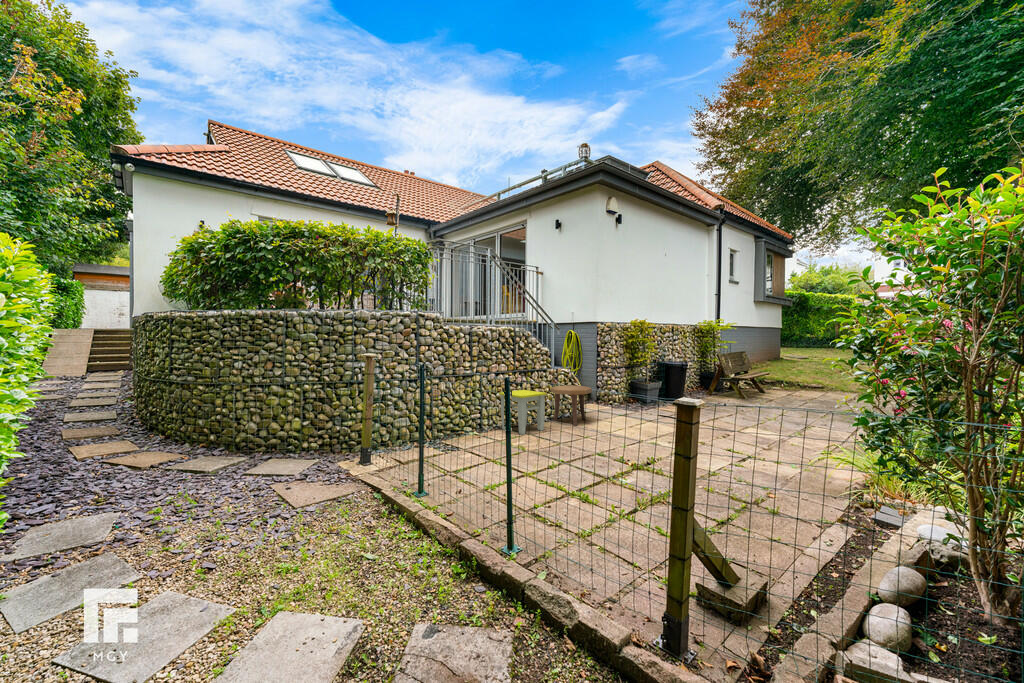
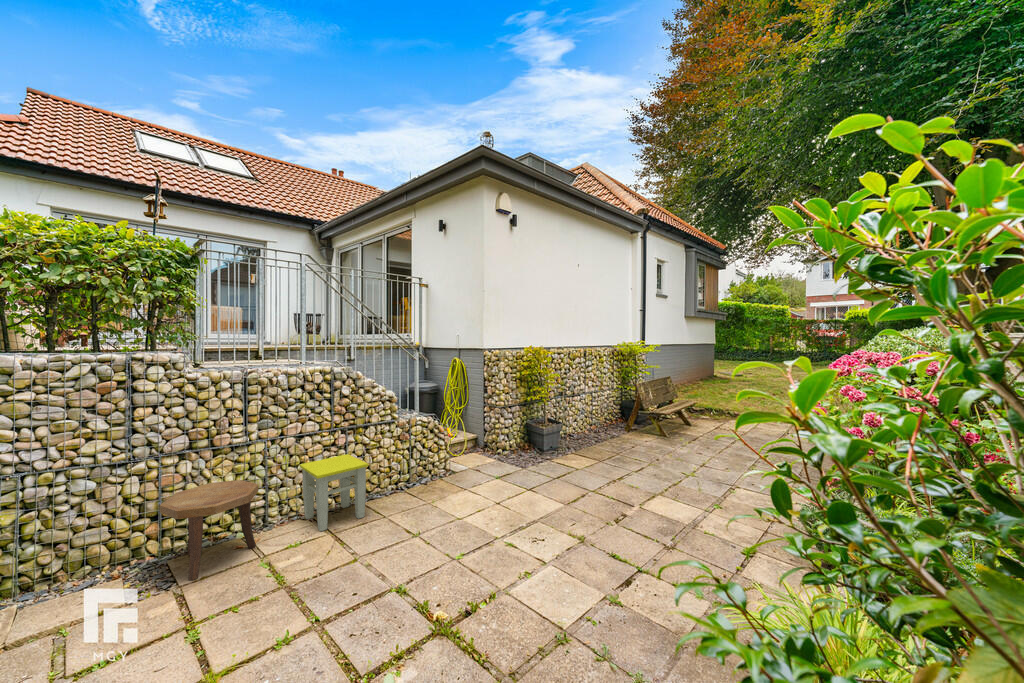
side table: present [551,385,592,426] -> present [160,480,258,580]

